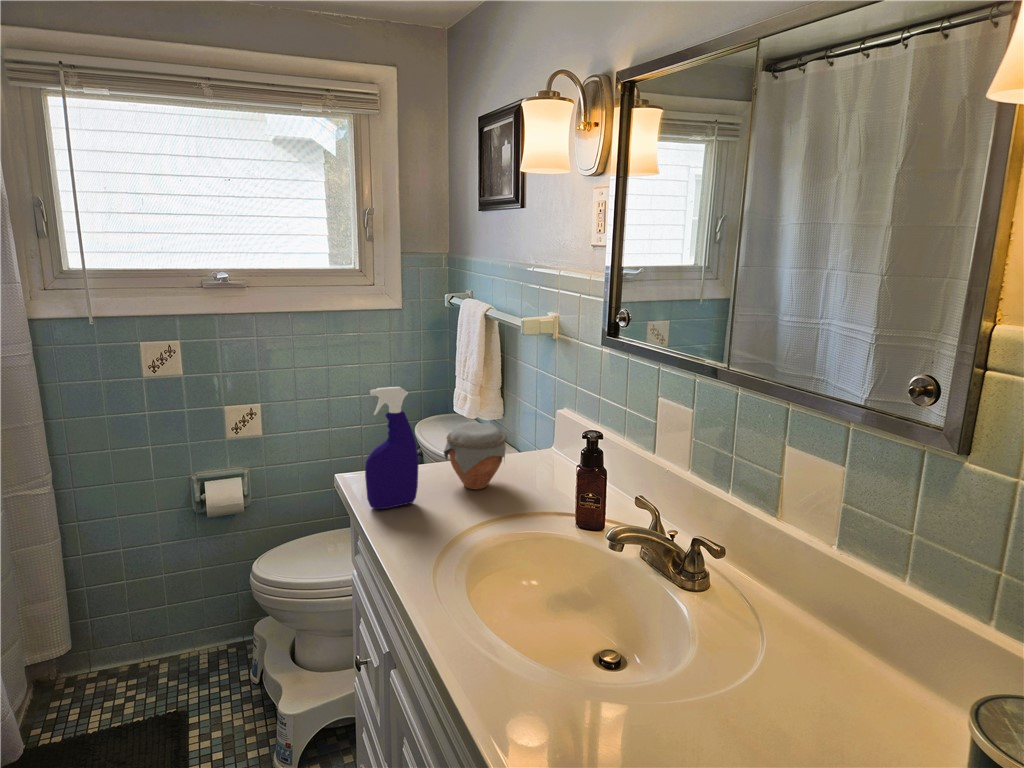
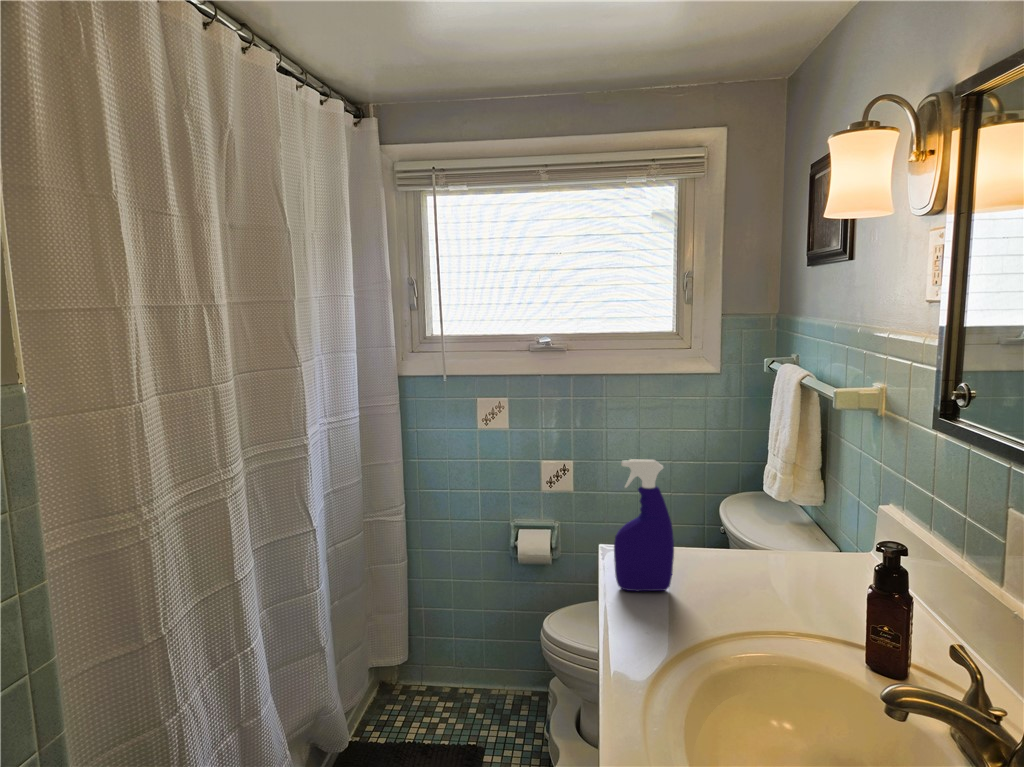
jar: present [444,422,507,489] -> none [711,508,791,590]

